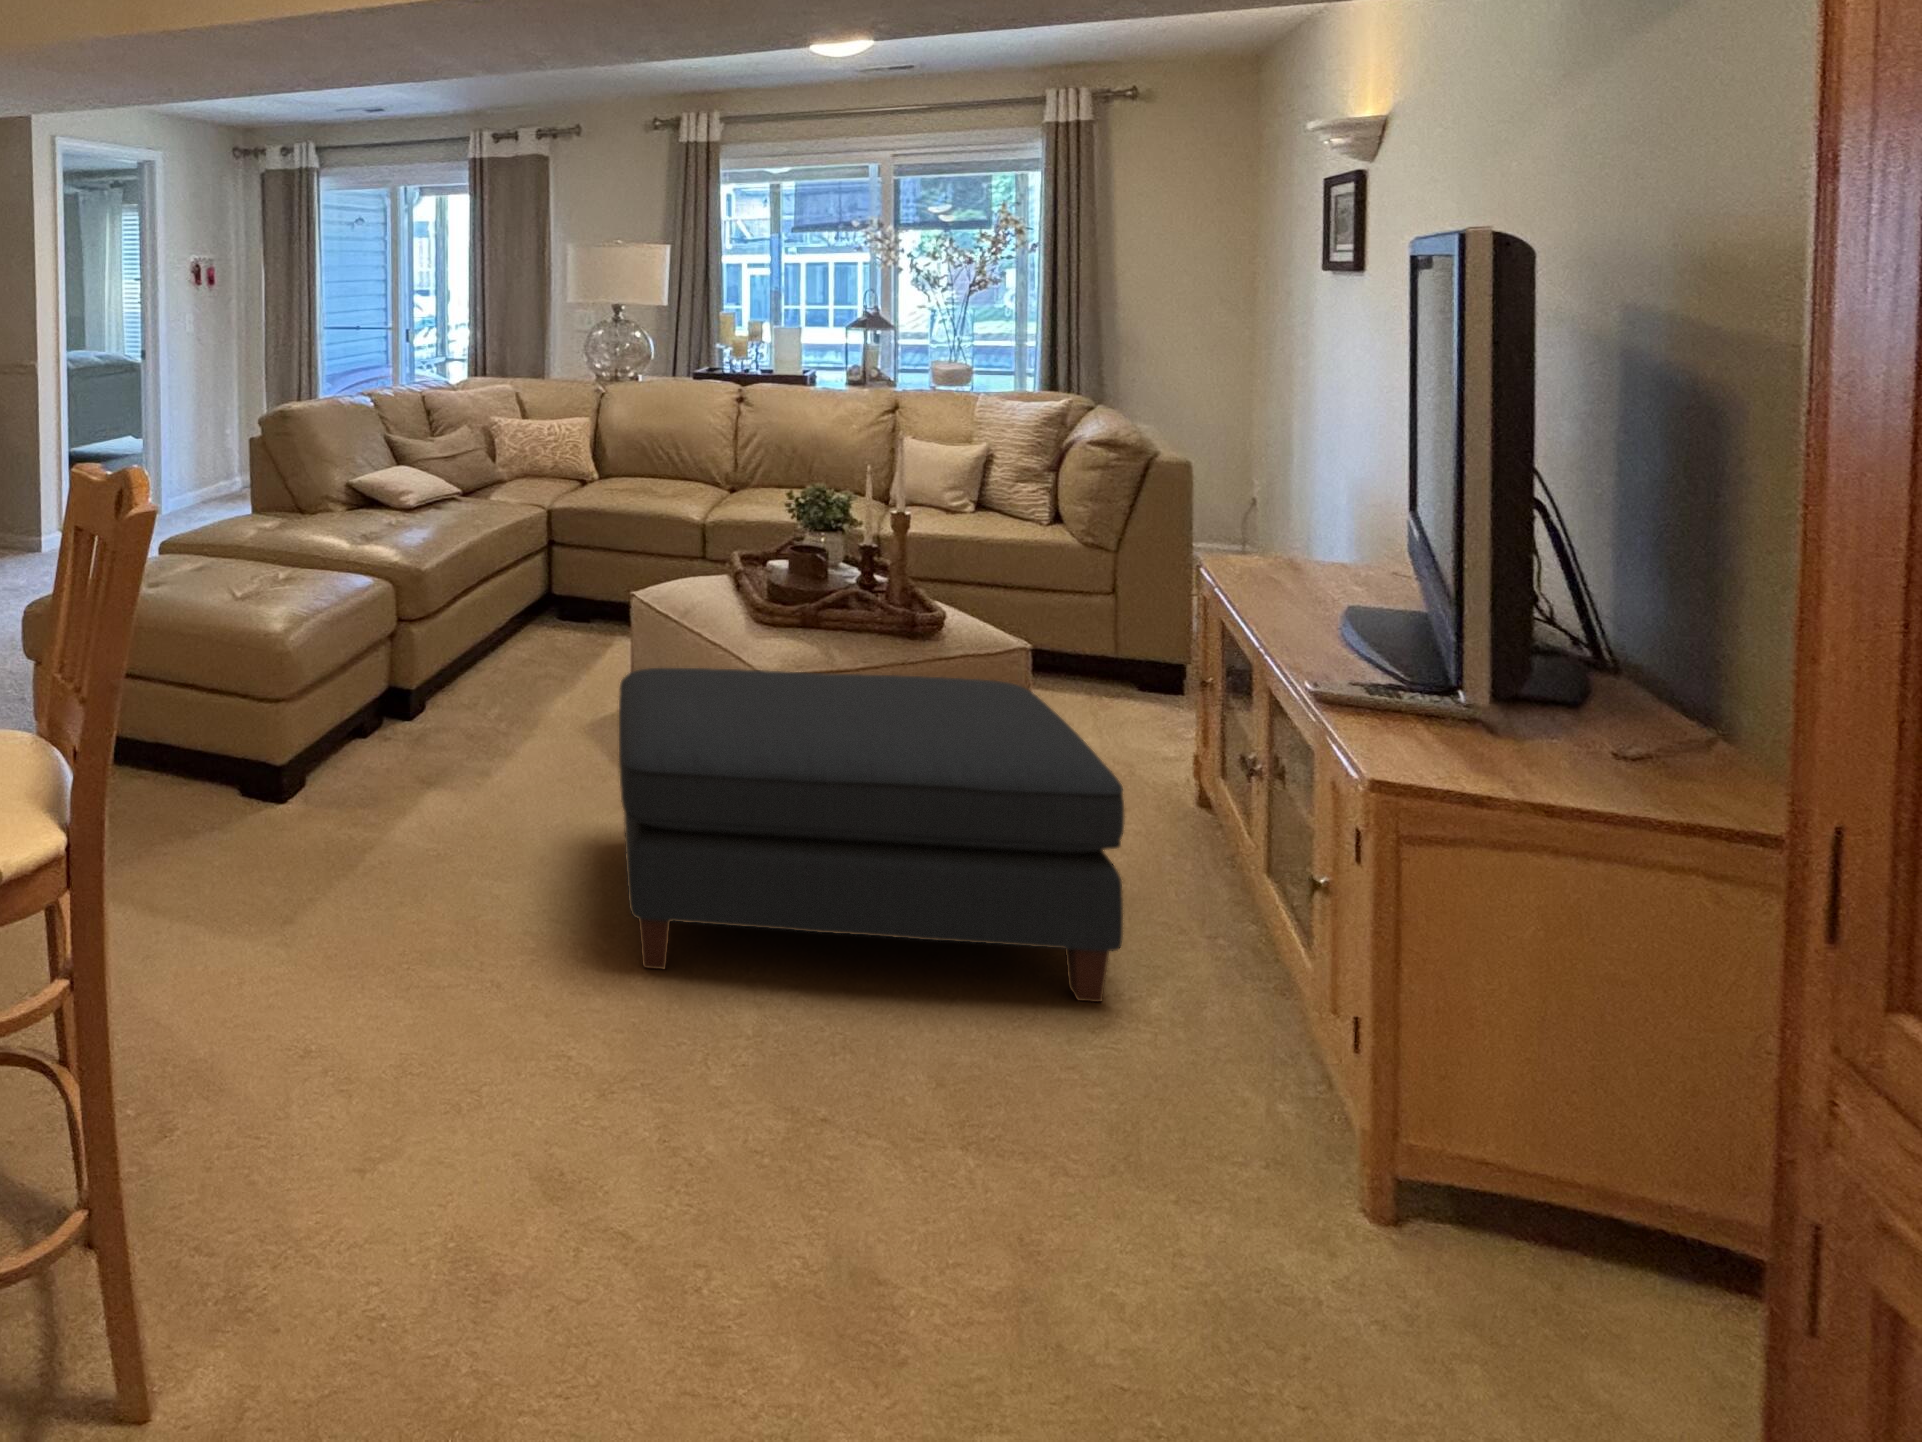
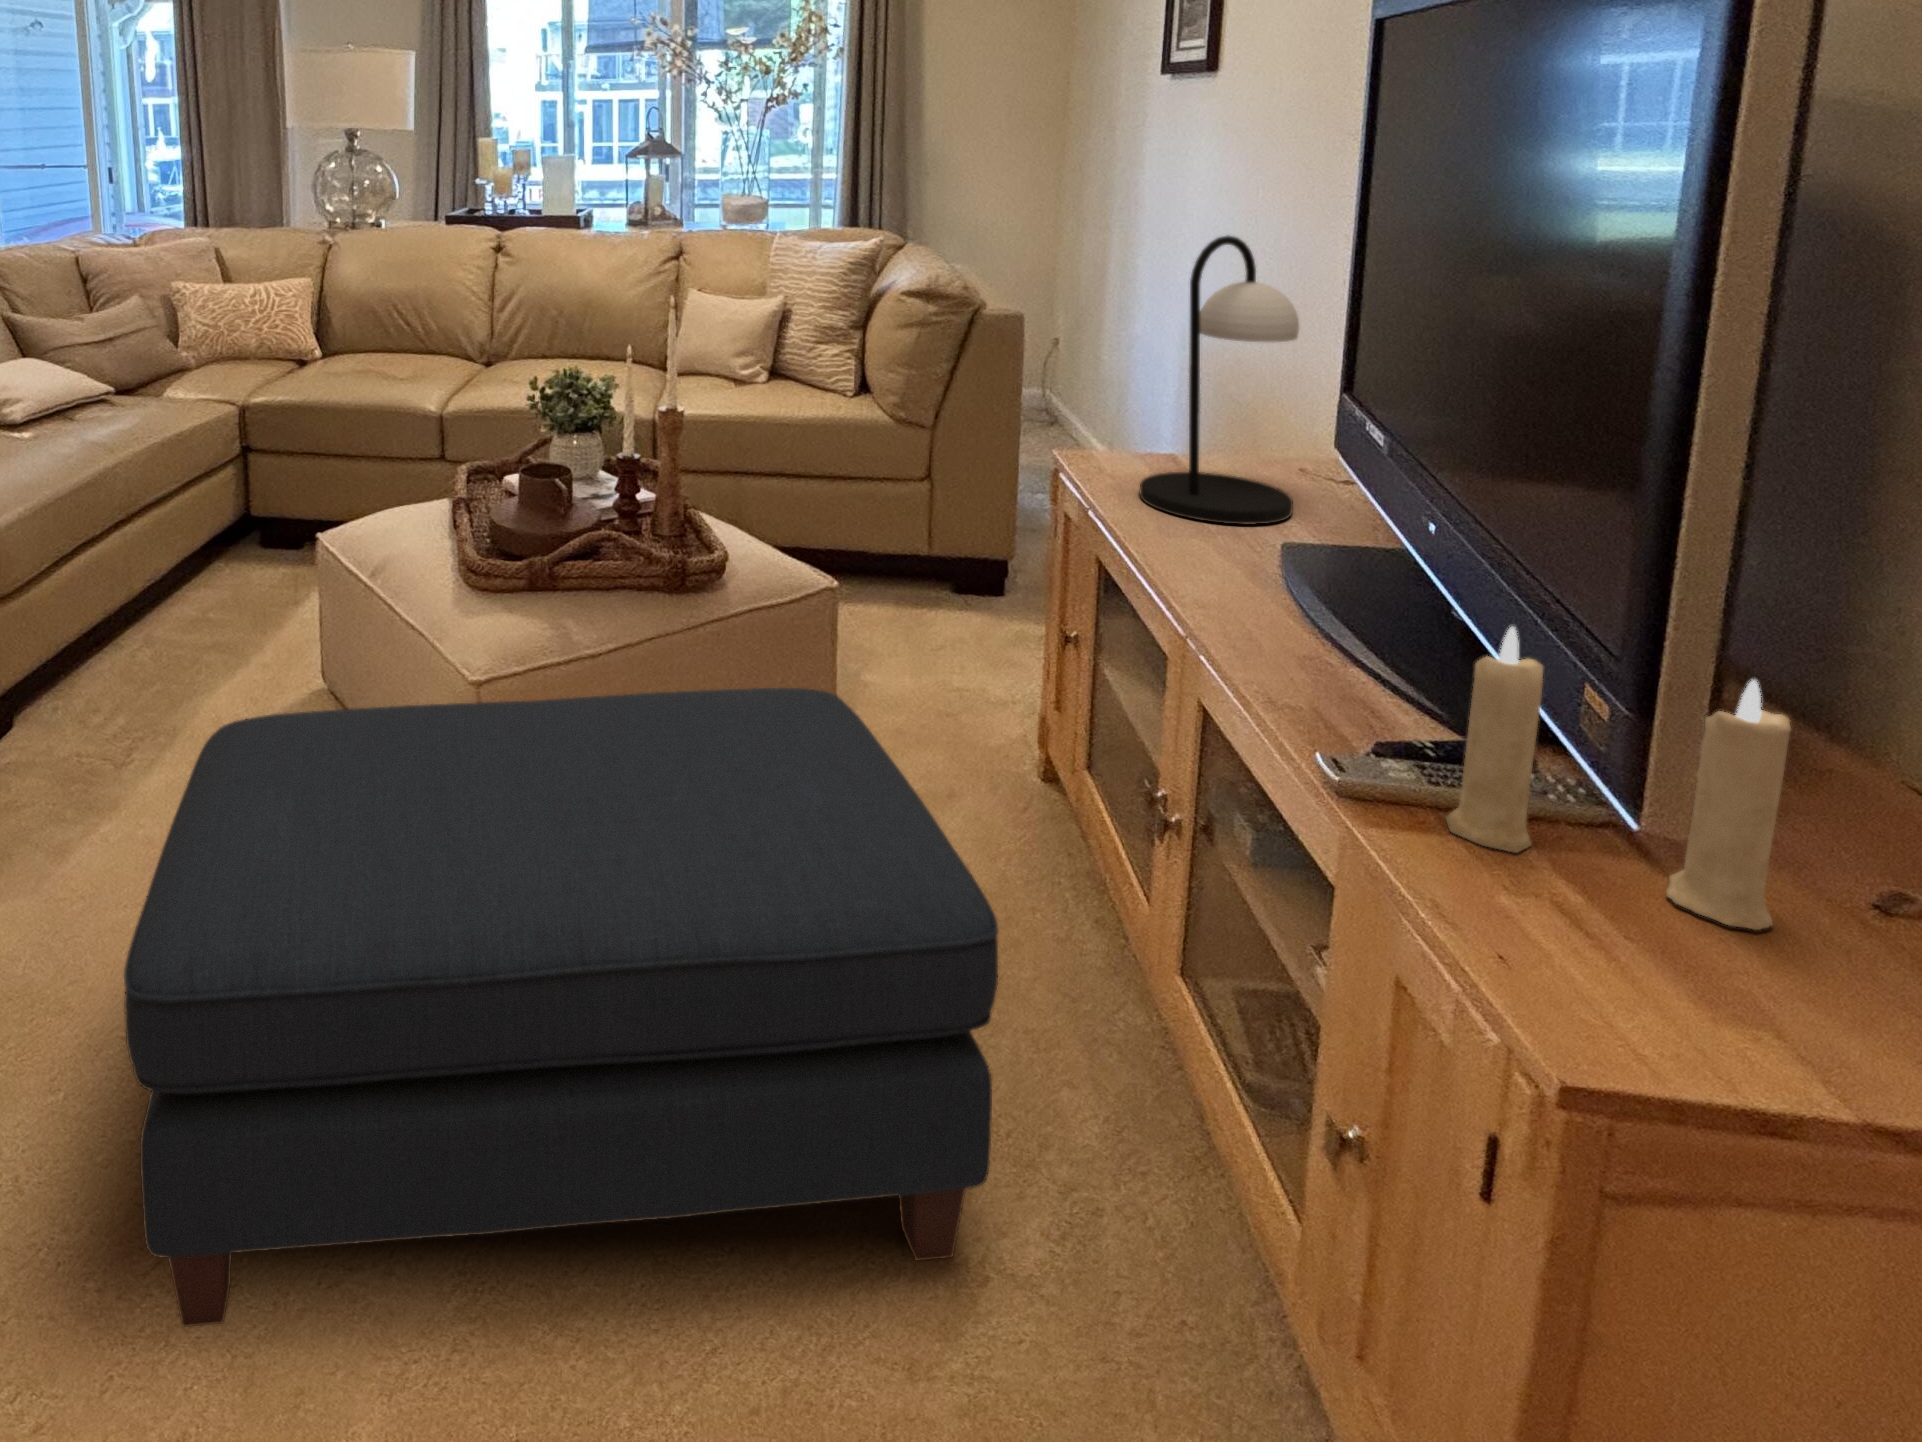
table lamp: none [1252,399,1367,596] -> present [1140,236,1299,525]
candle: none [1377,598,1545,759] -> present [1445,627,1791,930]

